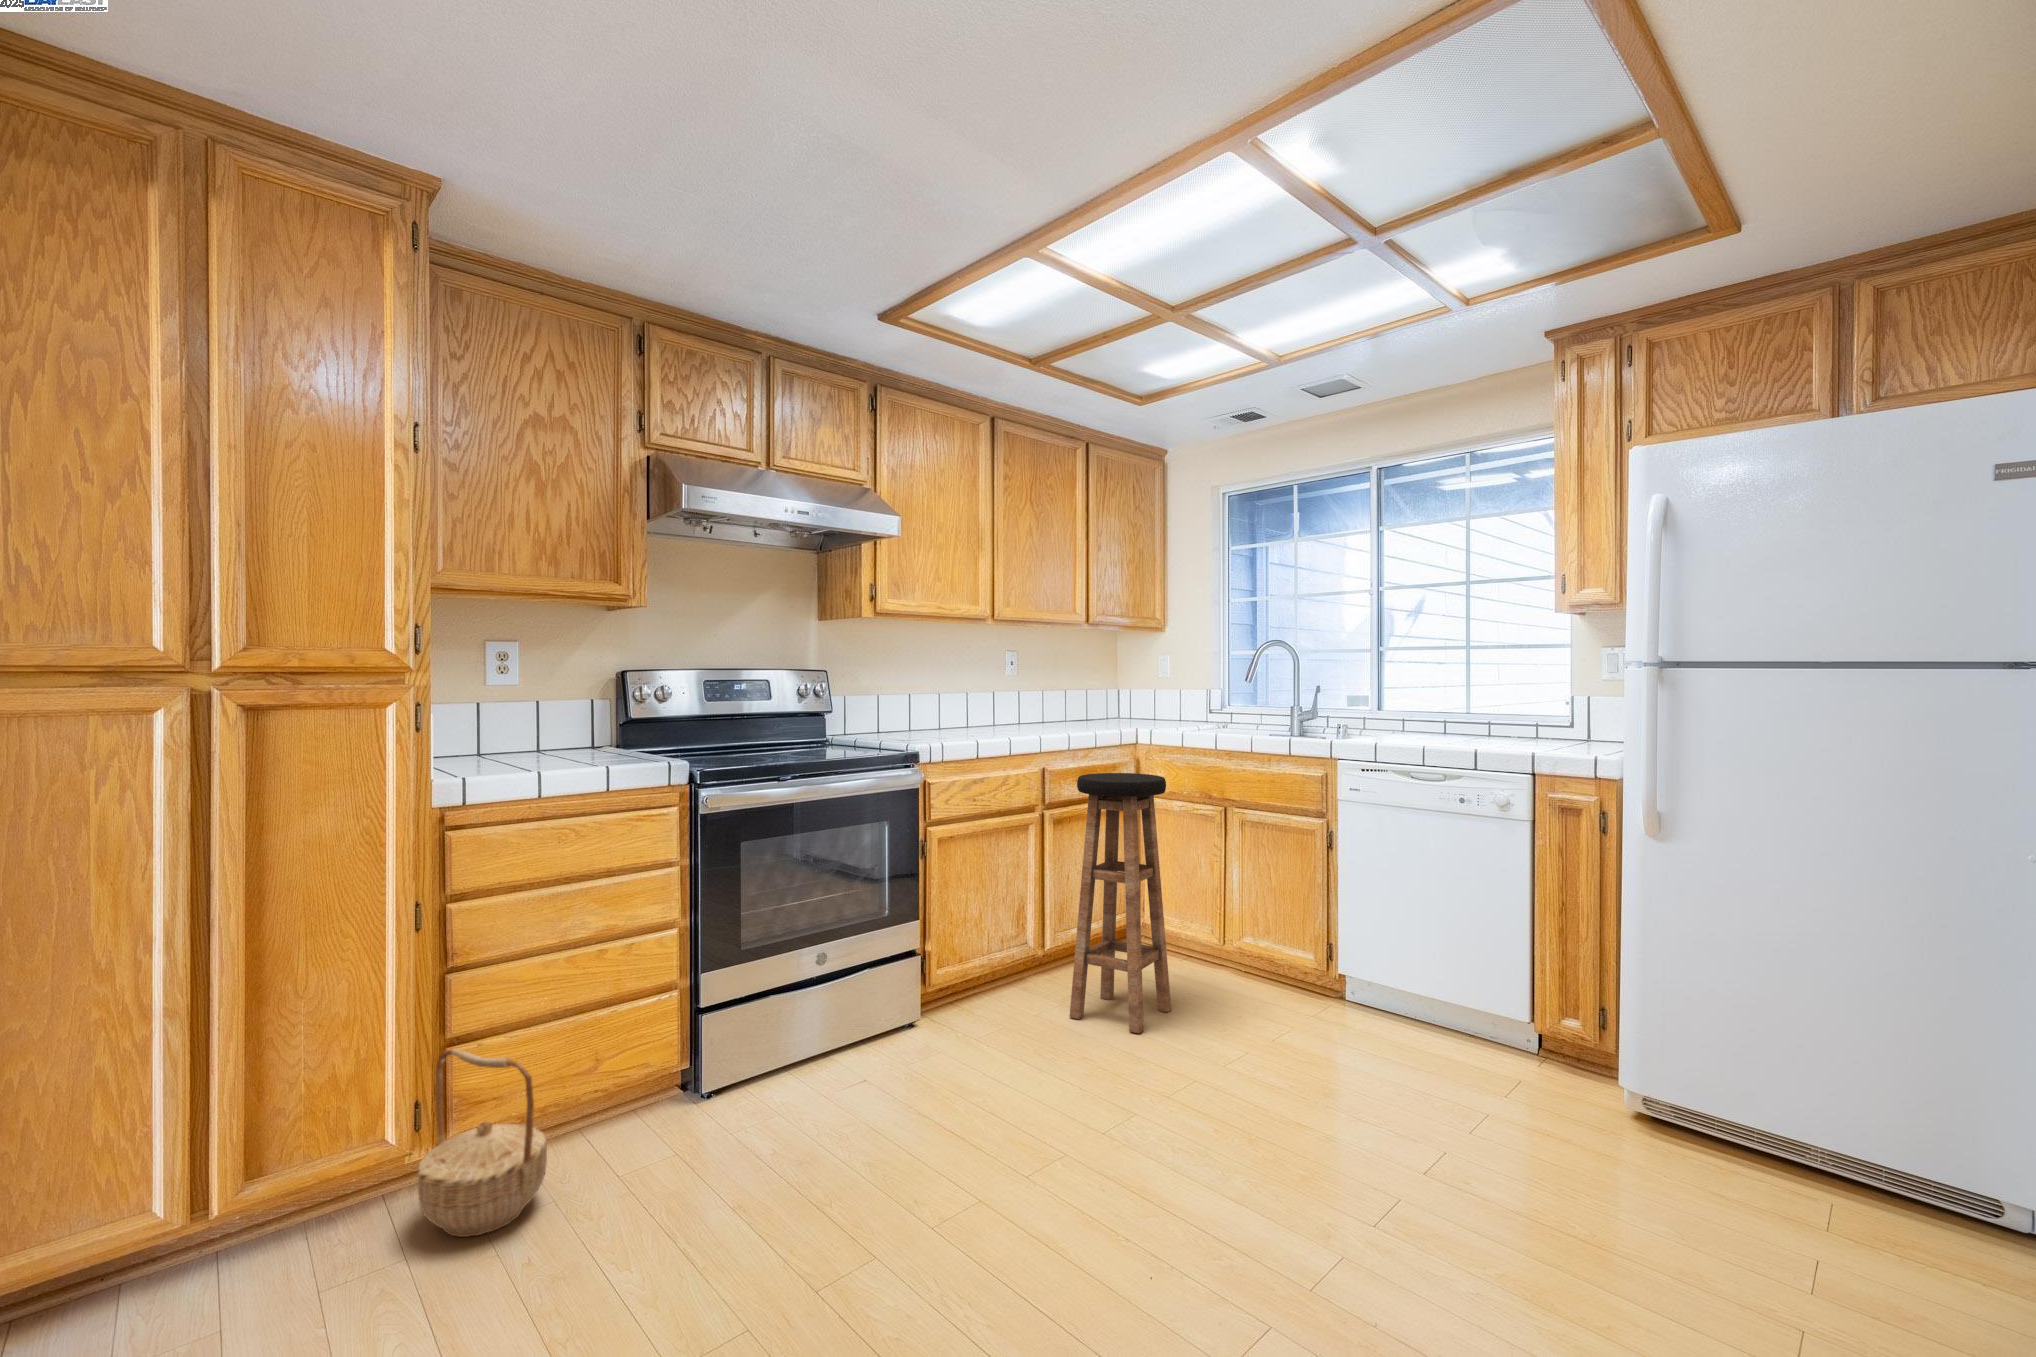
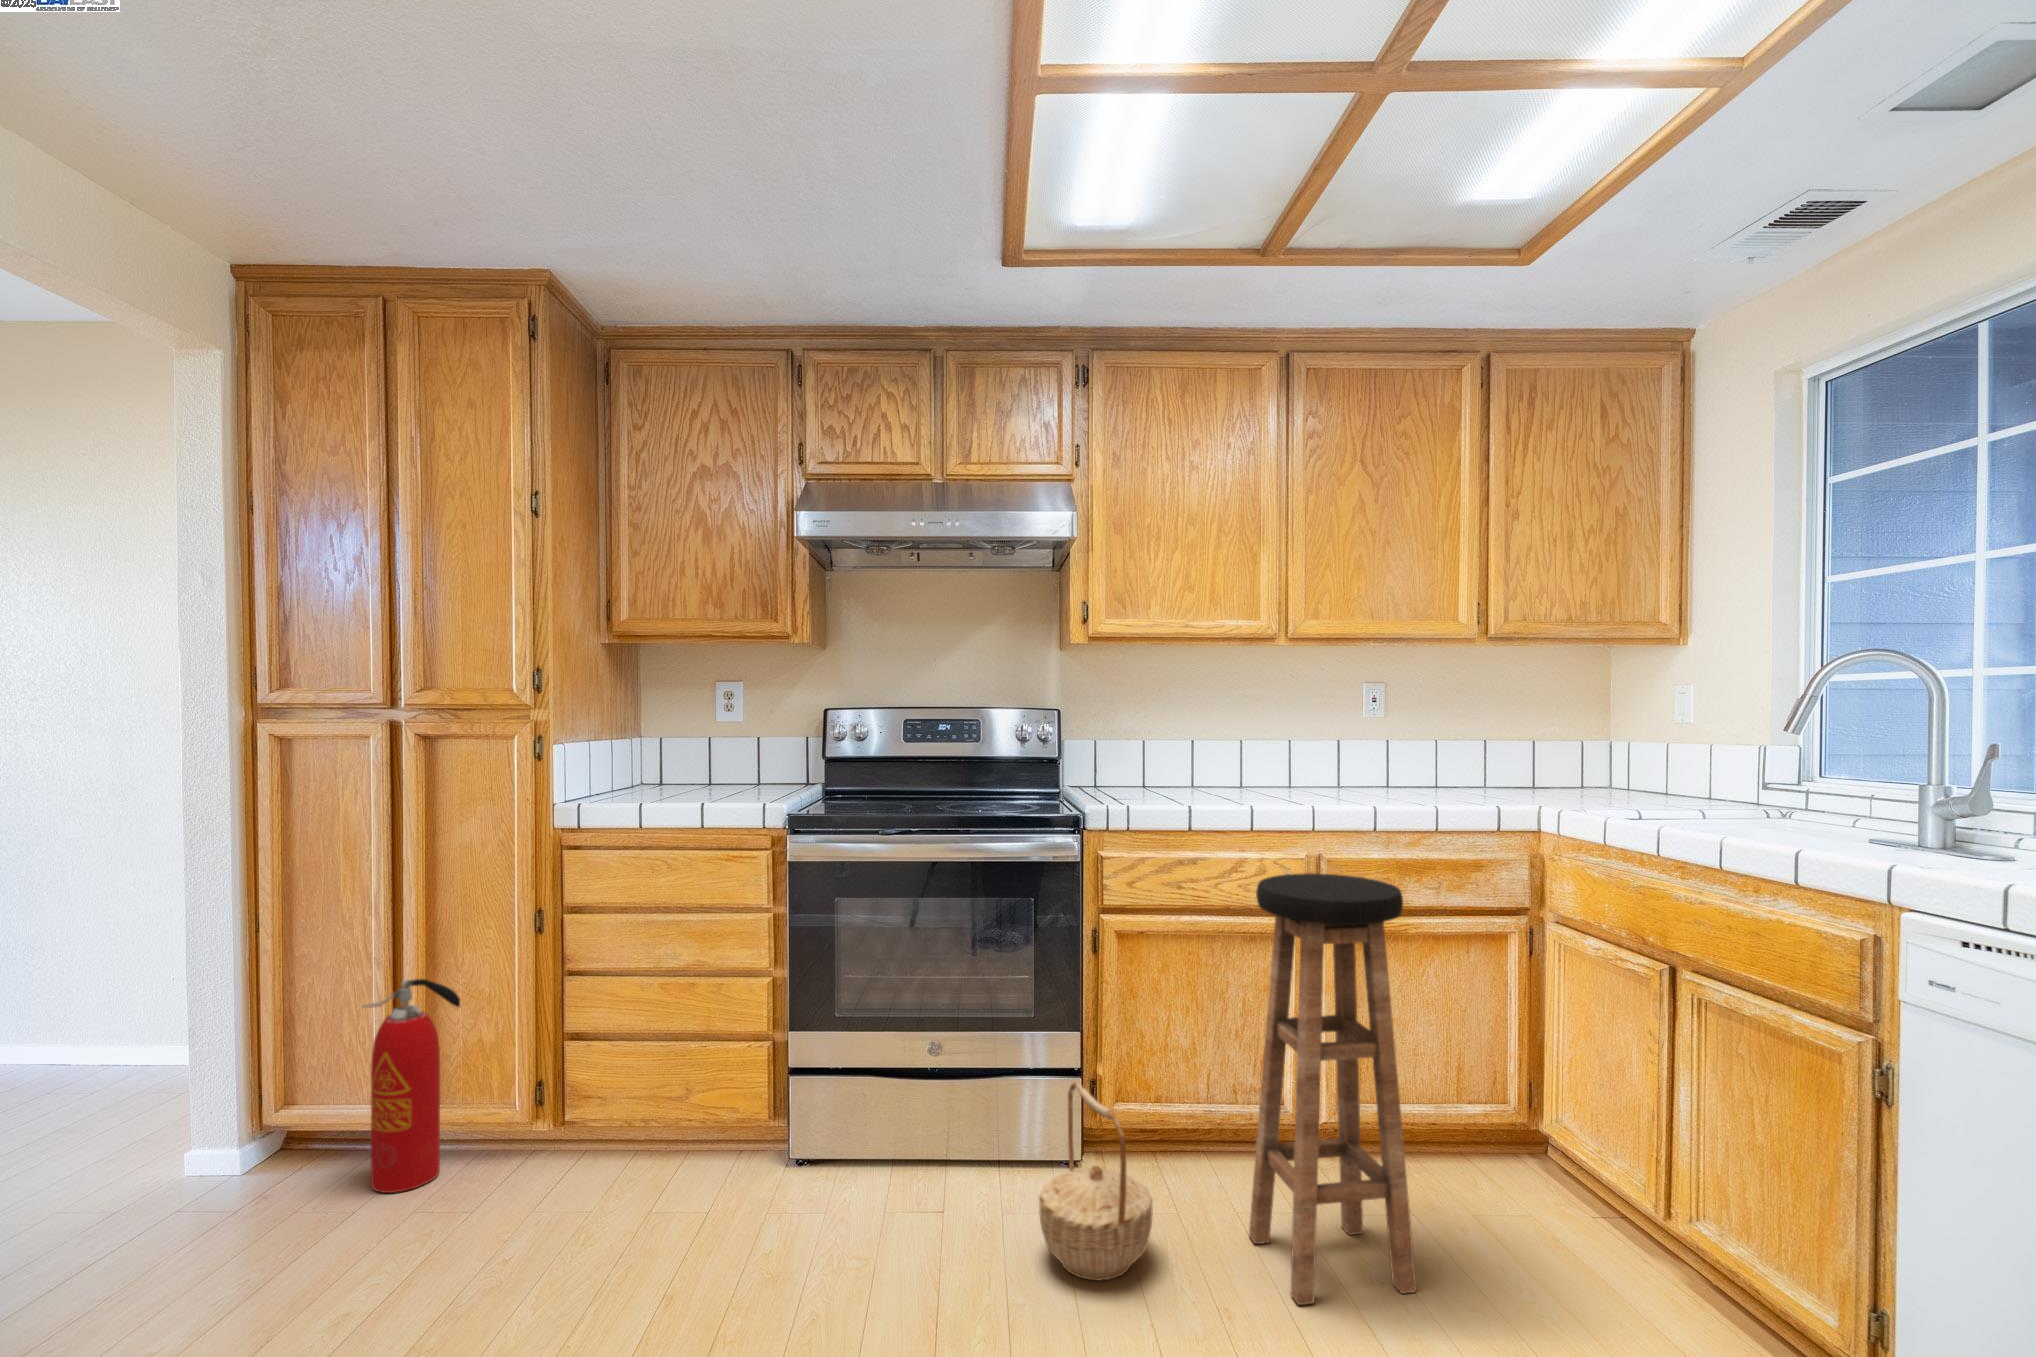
fire extinguisher: none [205,1012,336,1303] -> present [362,979,460,1193]
basket: present [418,1049,547,1237] -> present [1039,1083,1152,1280]

